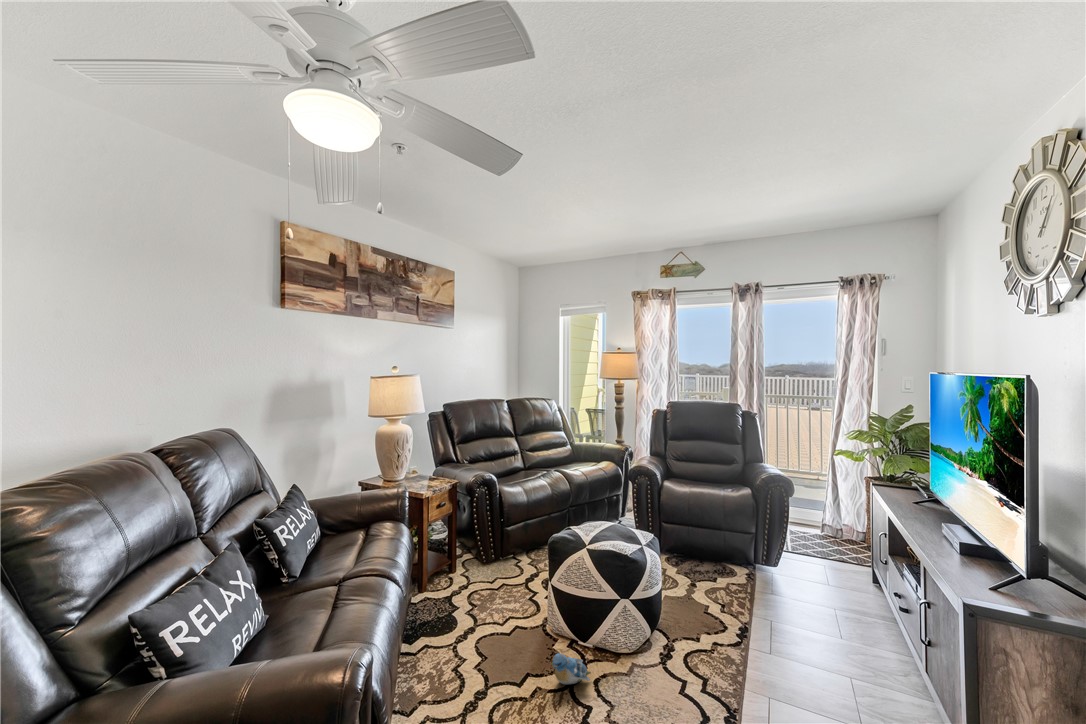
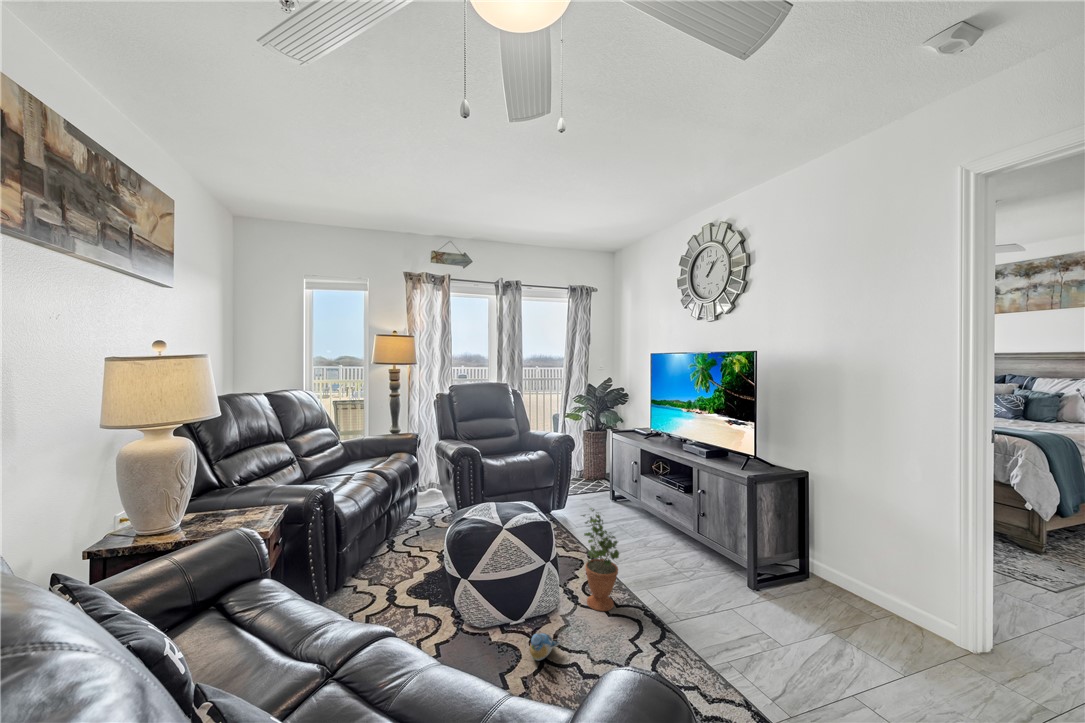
potted plant: none [665,550,715,687] -> present [581,508,619,611]

